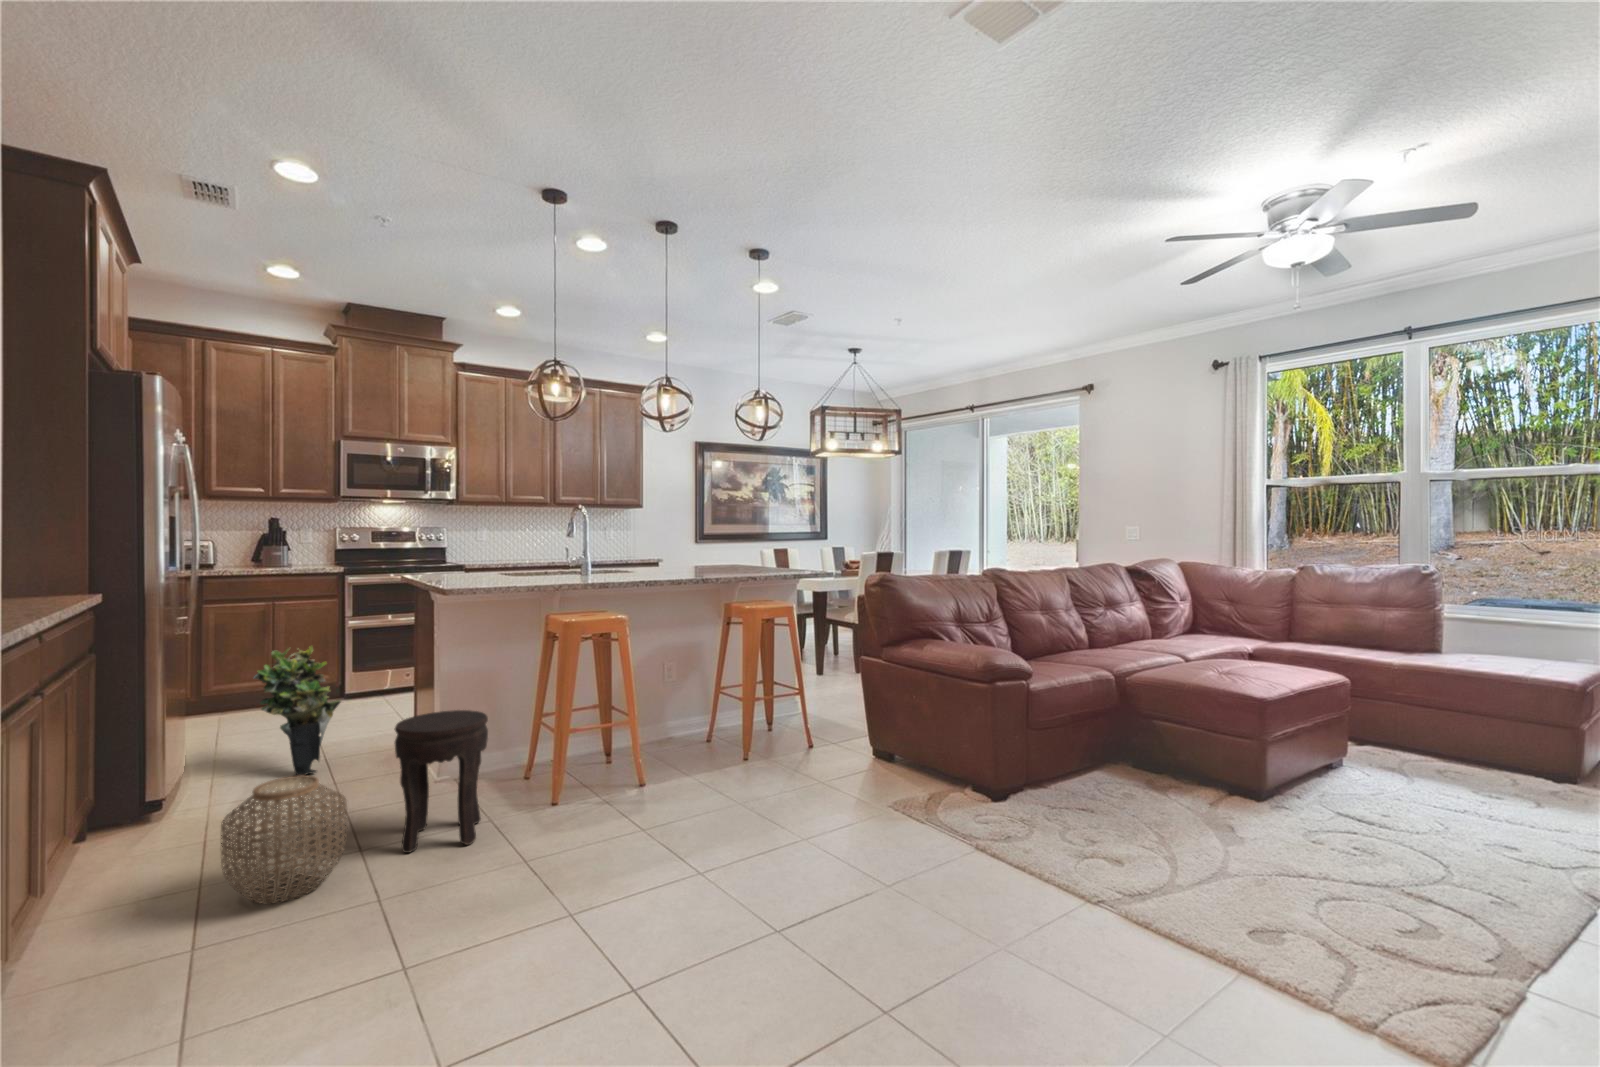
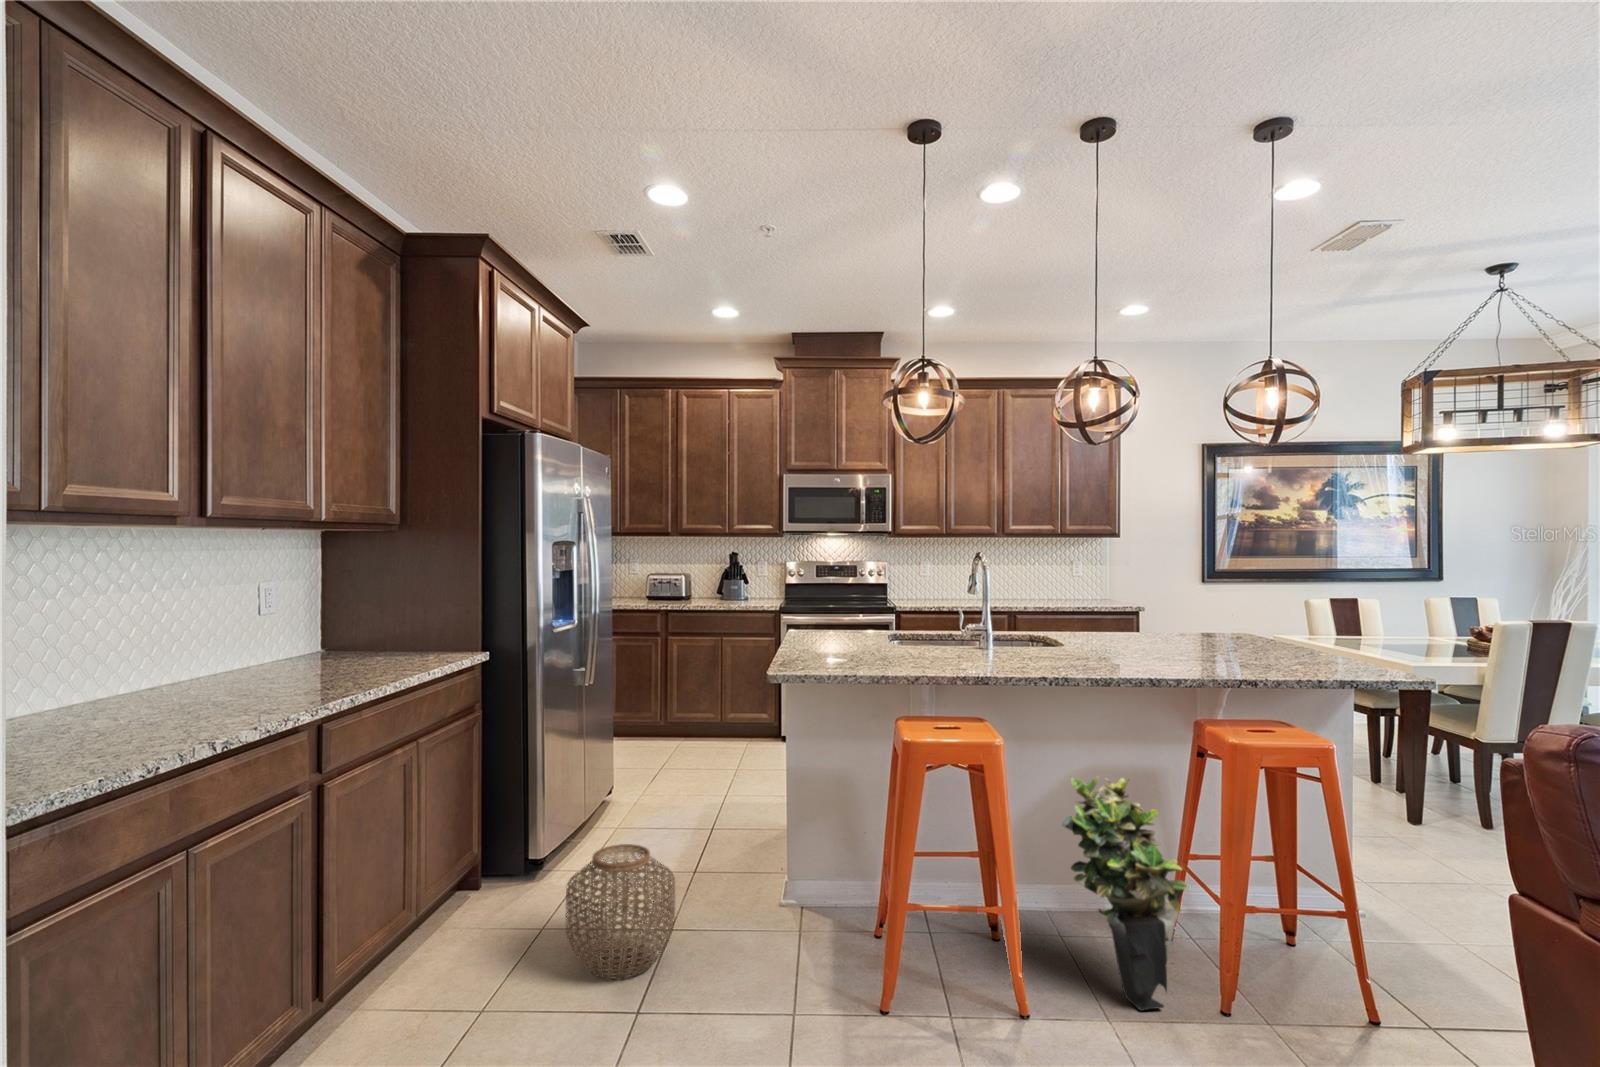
potted plant: present [254,646,341,776] -> present [1062,777,1188,1011]
side table: present [394,710,488,853] -> none [731,795,828,967]

